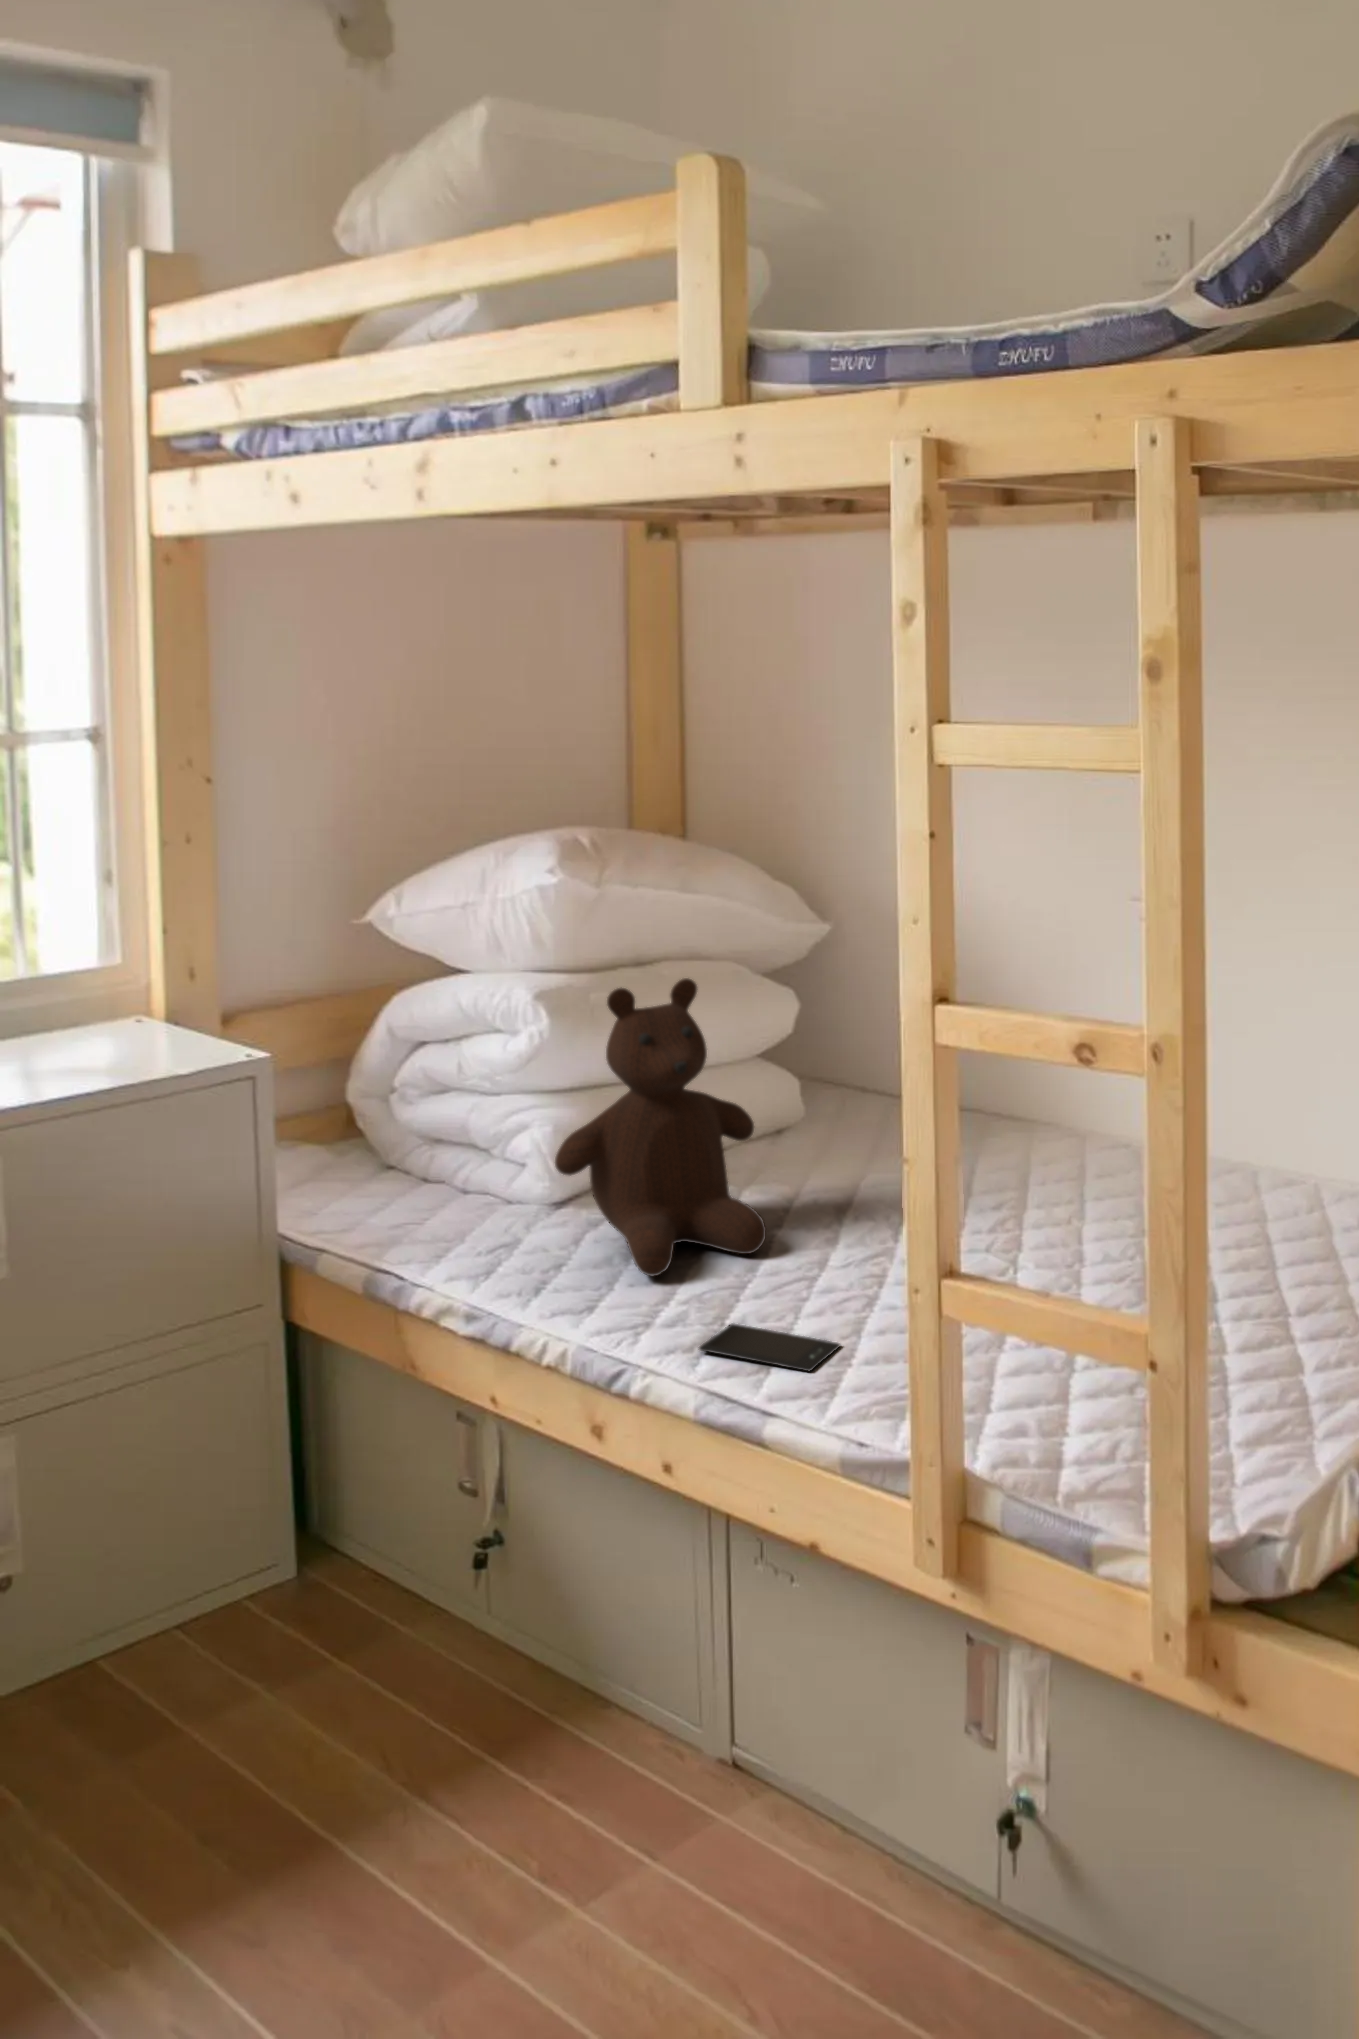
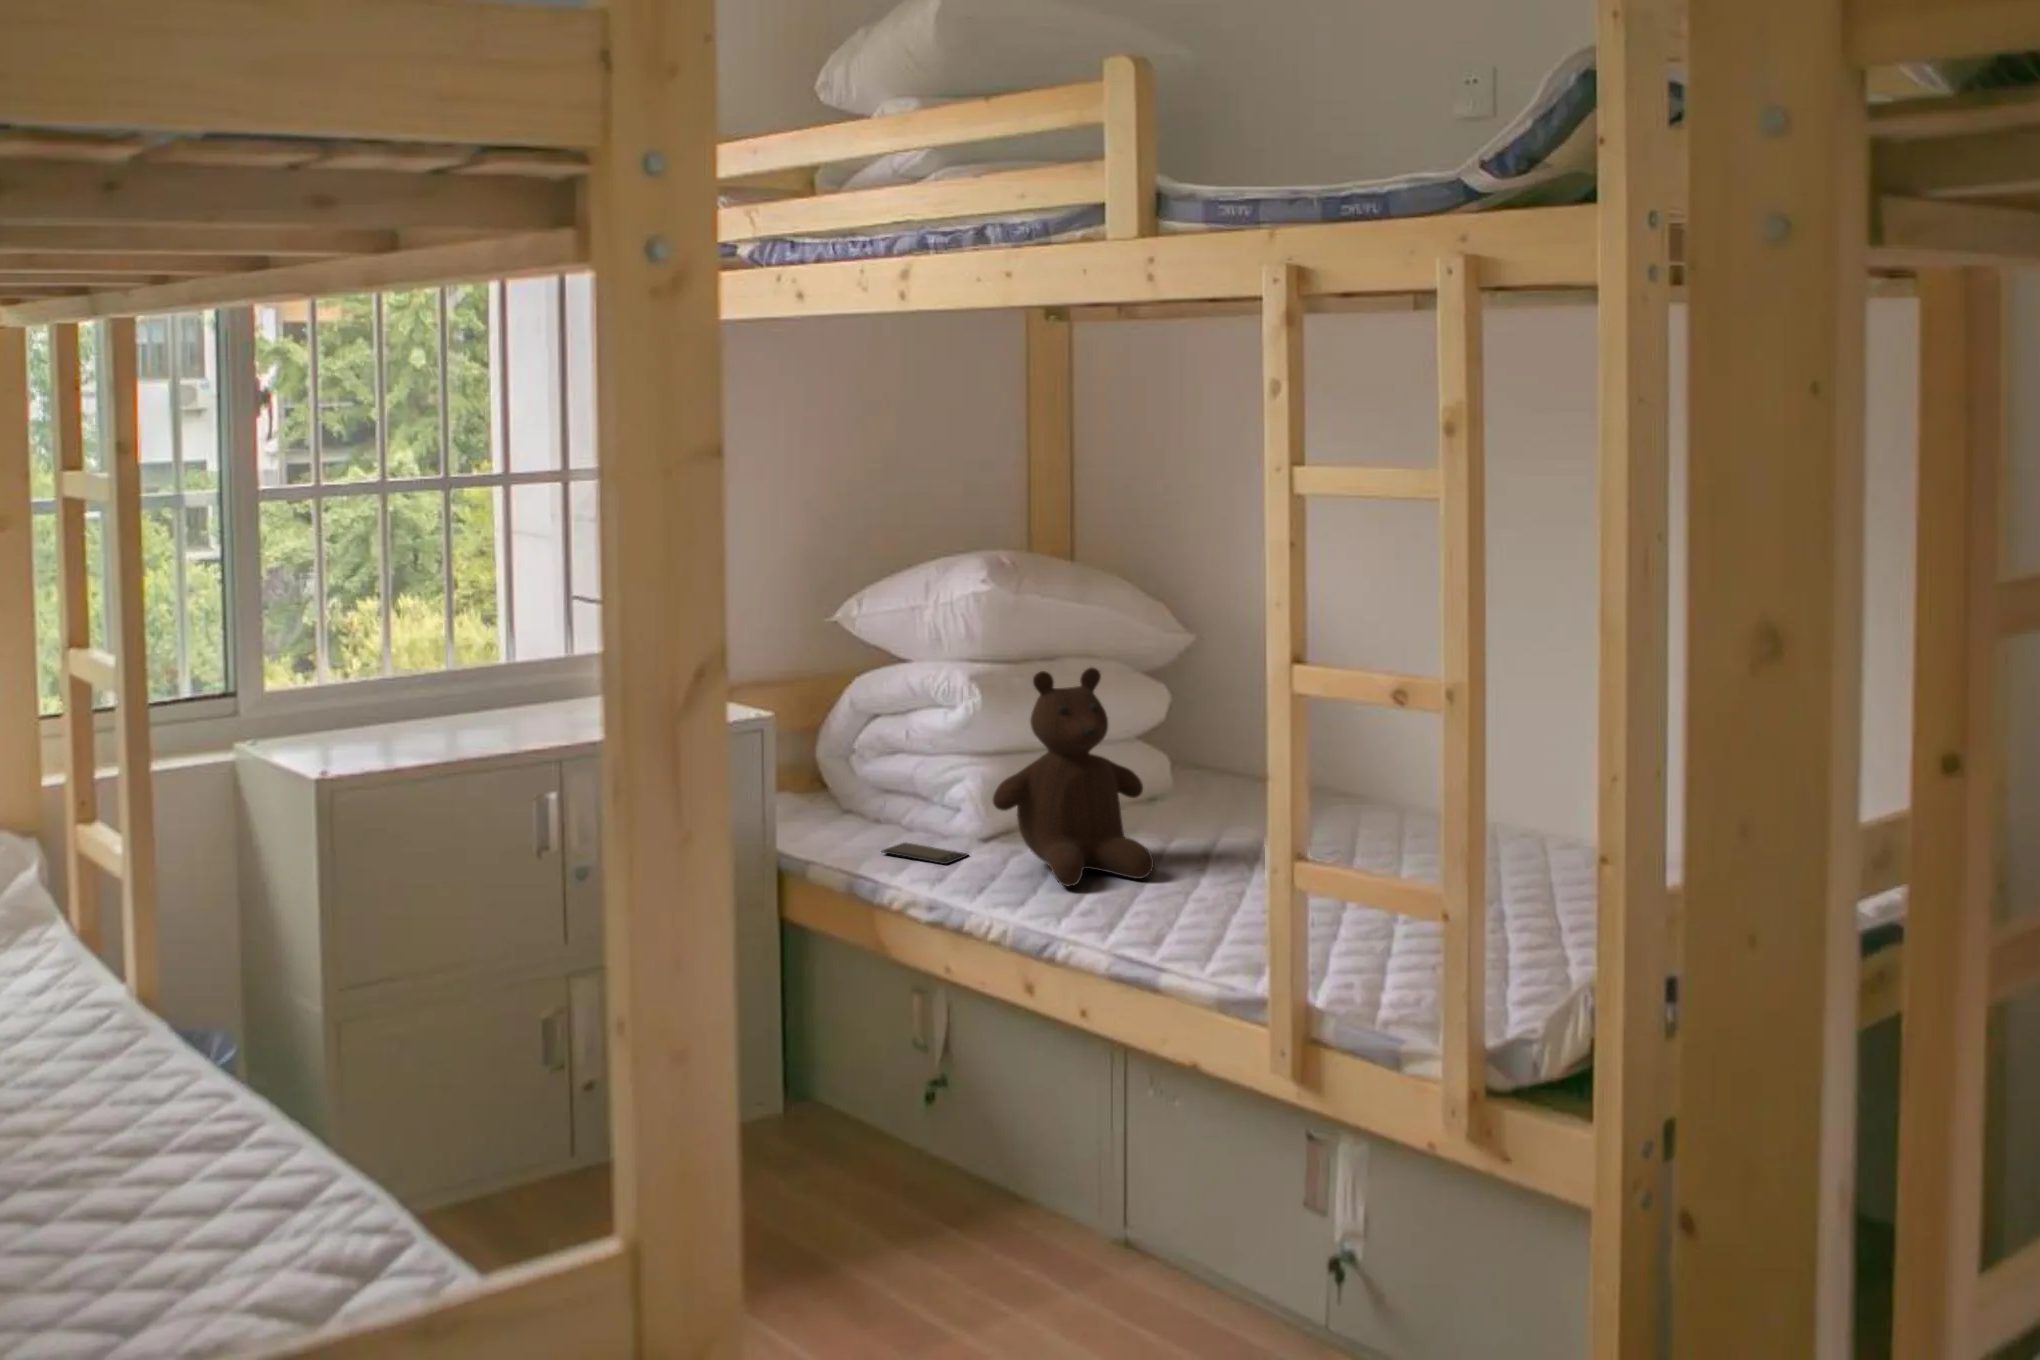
smartphone: present [699,1324,840,1371] -> present [882,843,968,864]

